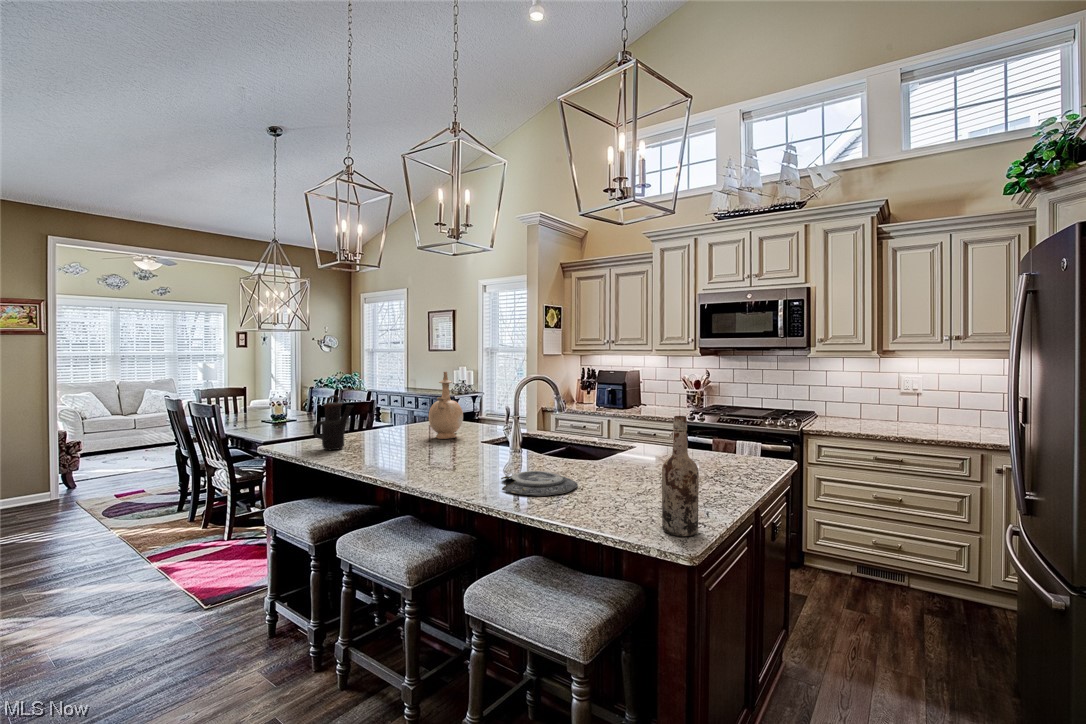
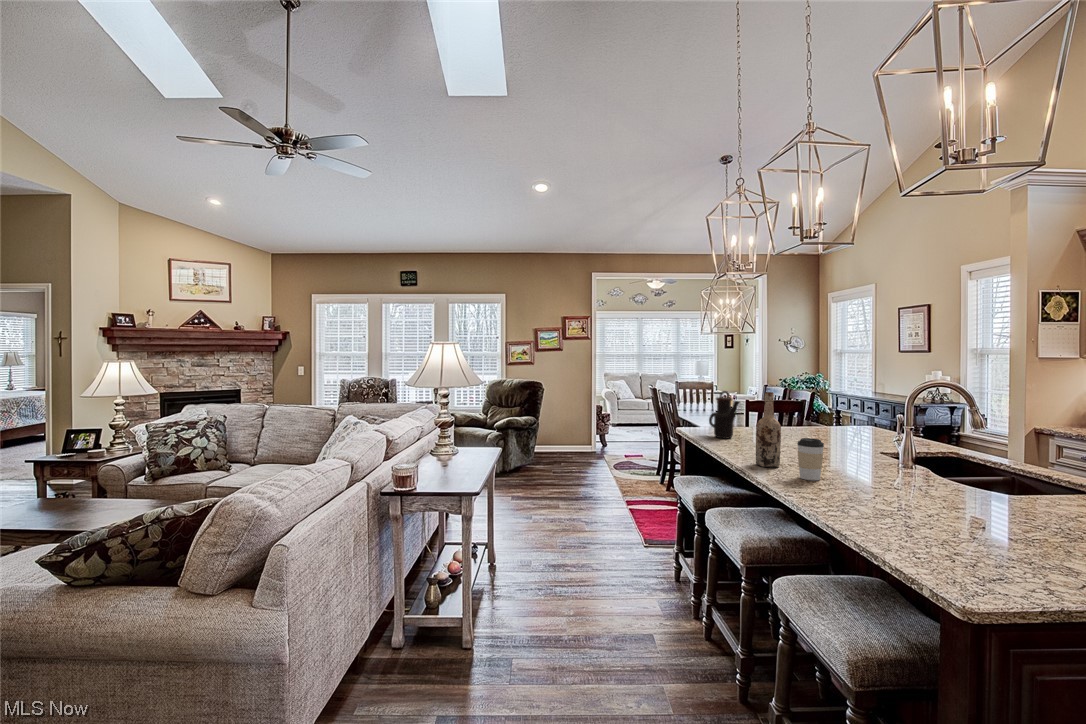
vase: present [429,372,463,439] -> none [823,376,865,446]
wine bottle: present [662,416,699,536] -> present [756,392,781,467]
coffee cup: none [451,435,476,478] -> present [797,438,824,480]
plate: present [501,471,578,496] -> none [829,485,934,516]

